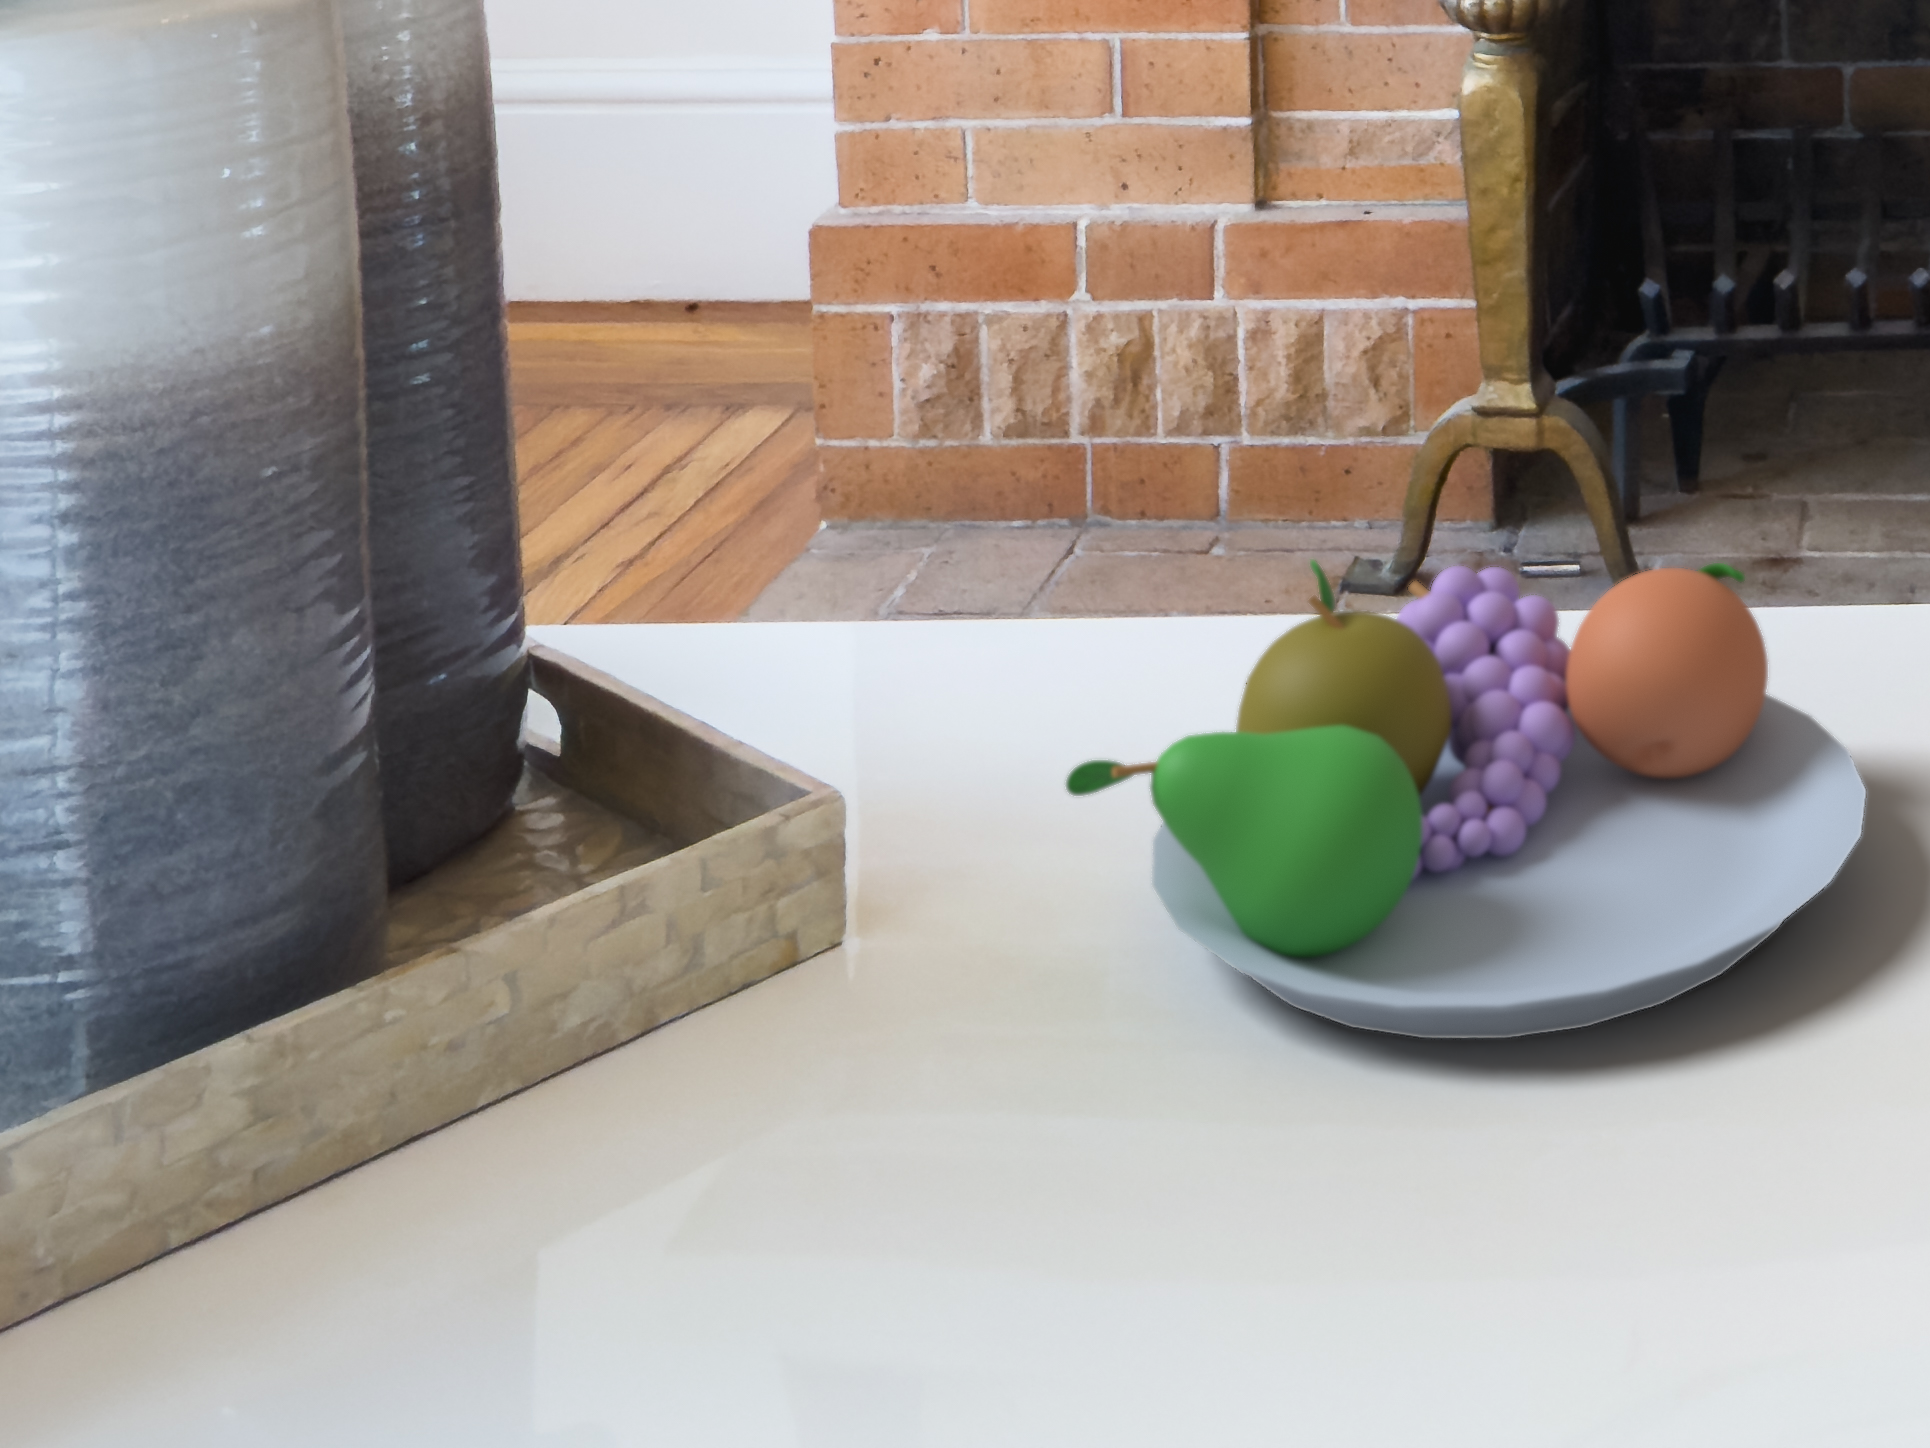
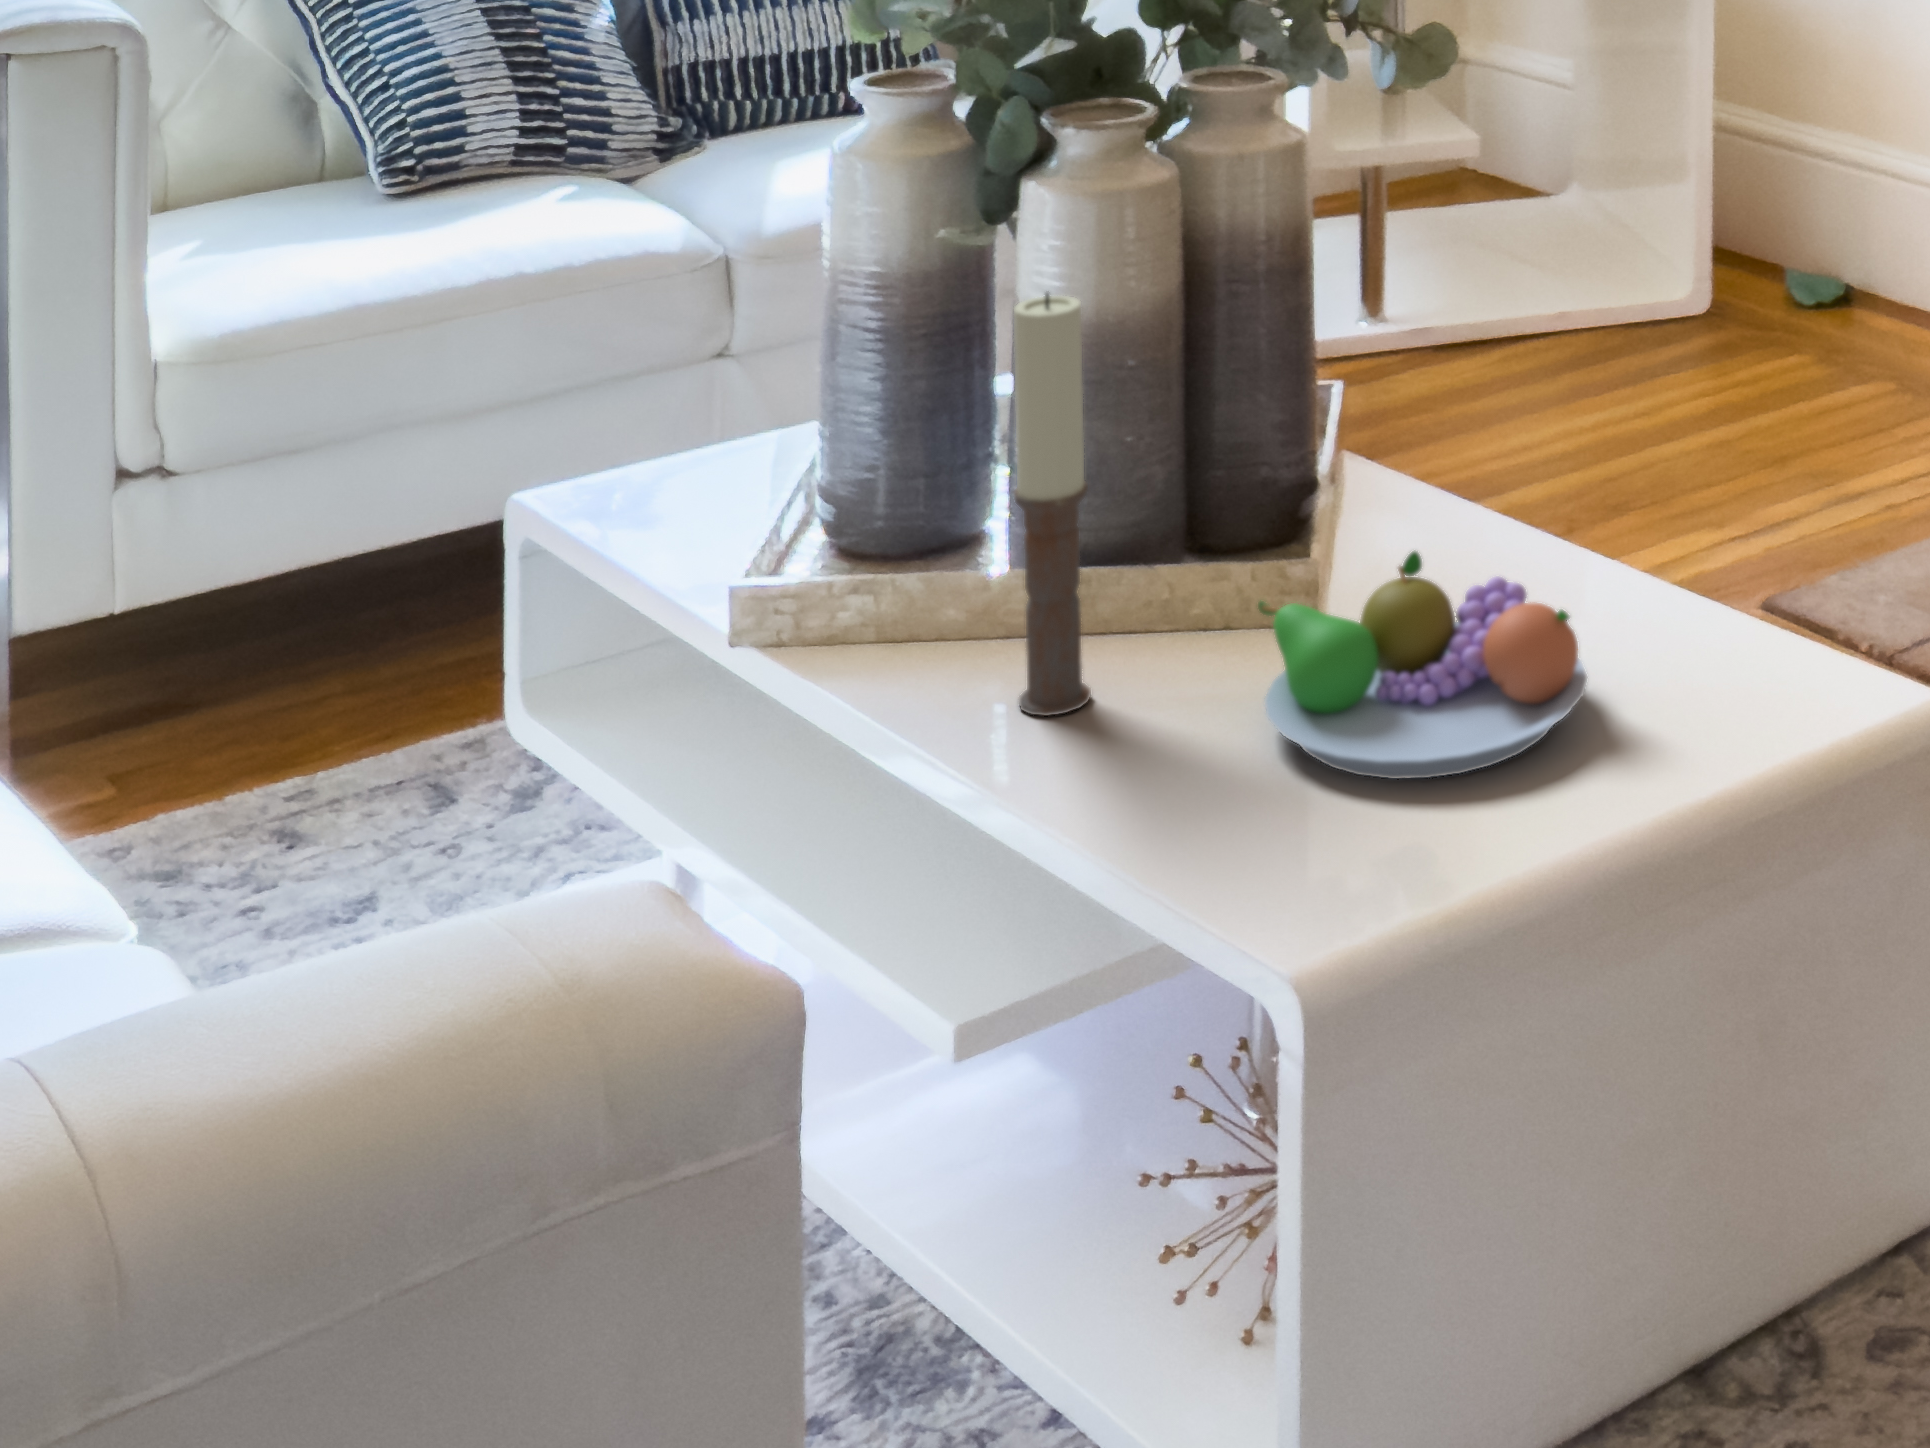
candle: none [512,107,742,1251] -> present [1014,293,1091,716]

